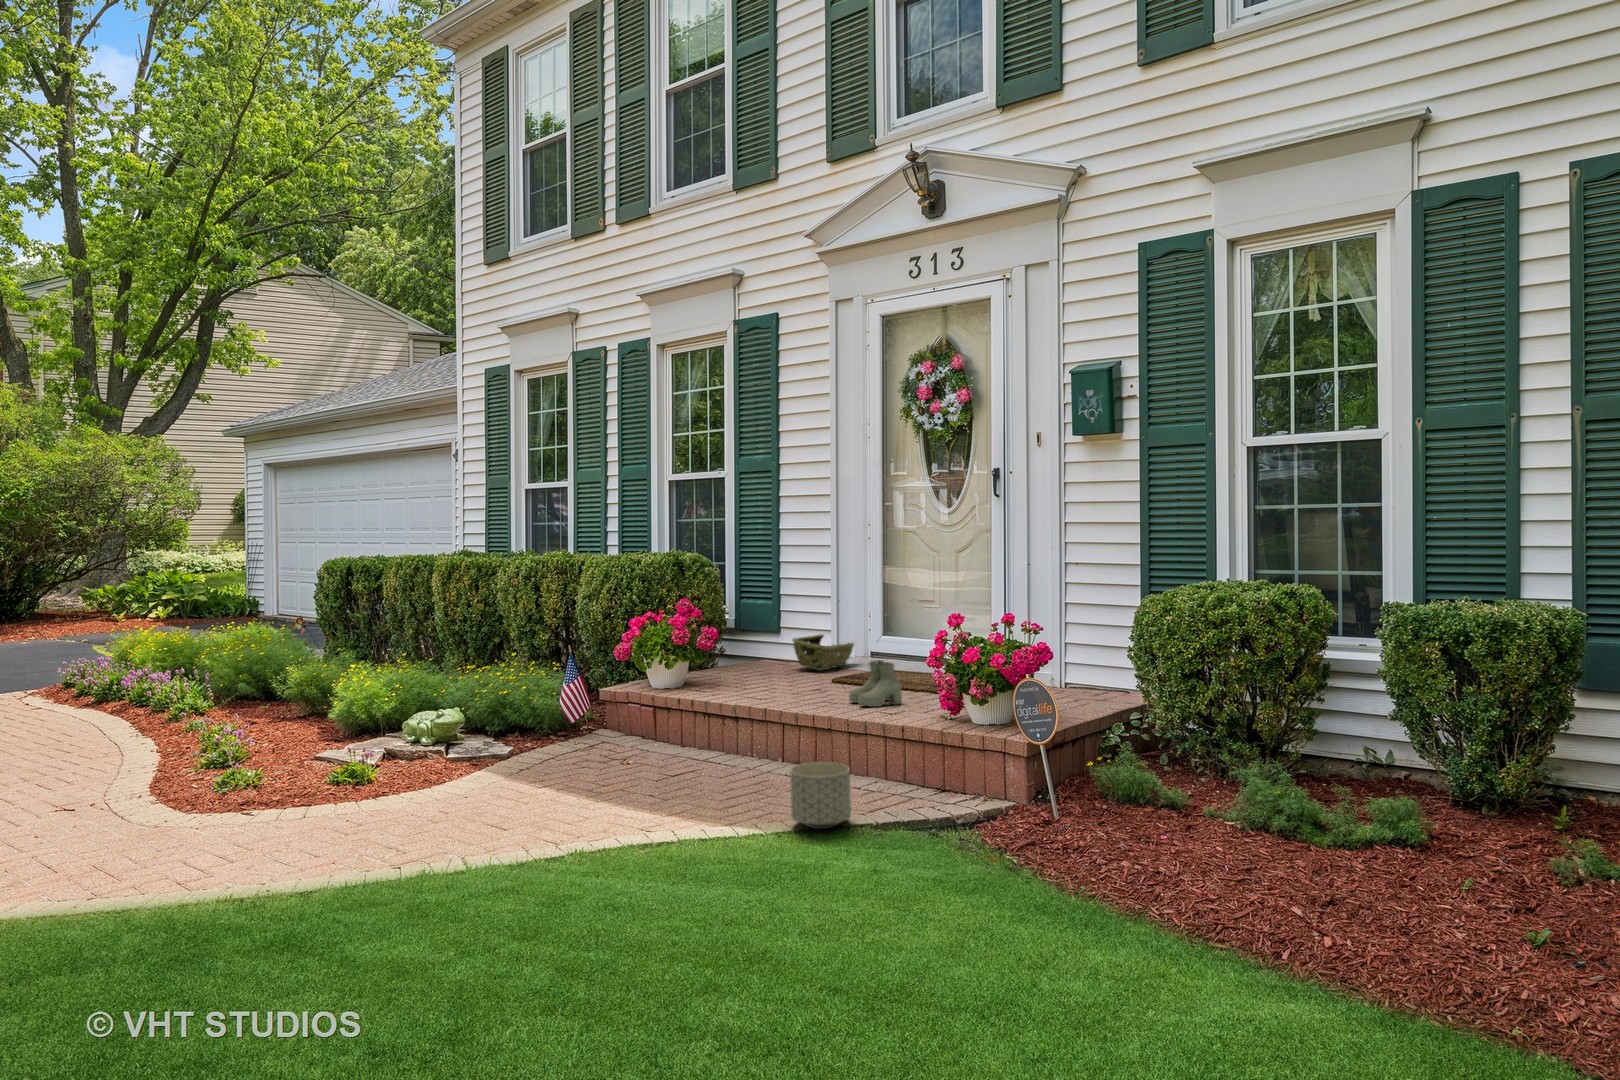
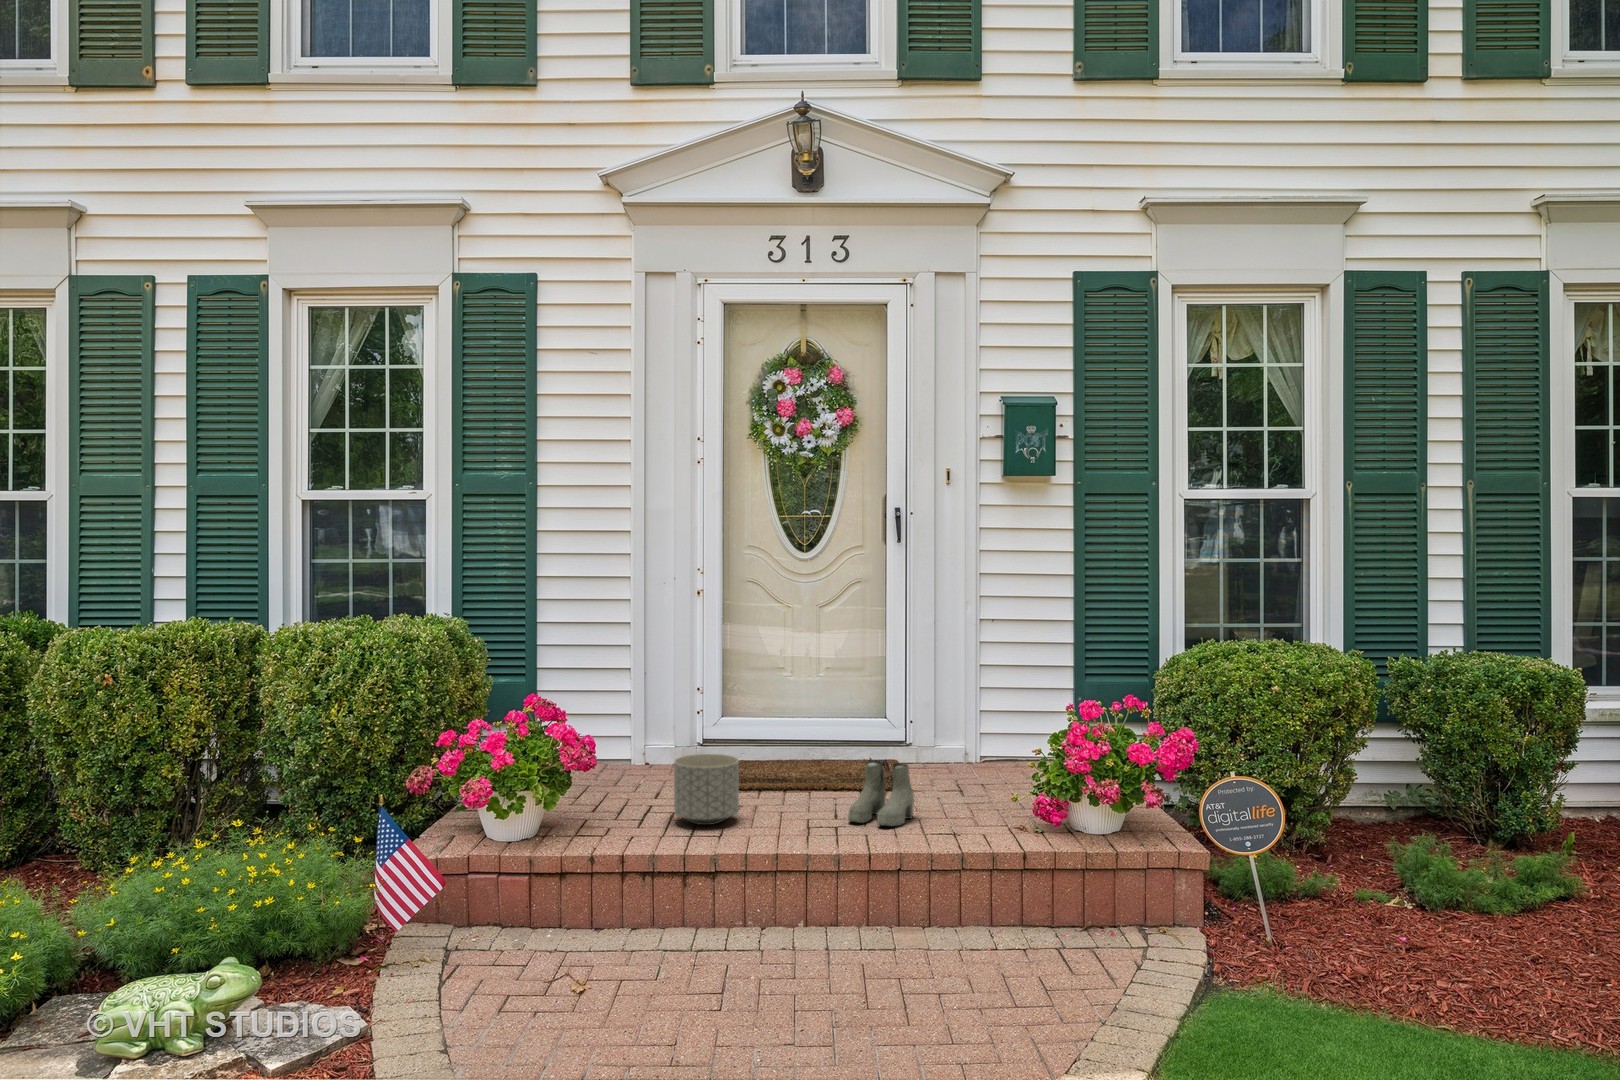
woven basket: present [793,634,854,671] -> none [618,725,682,779]
planter: present [790,762,851,829] -> present [674,754,739,825]

